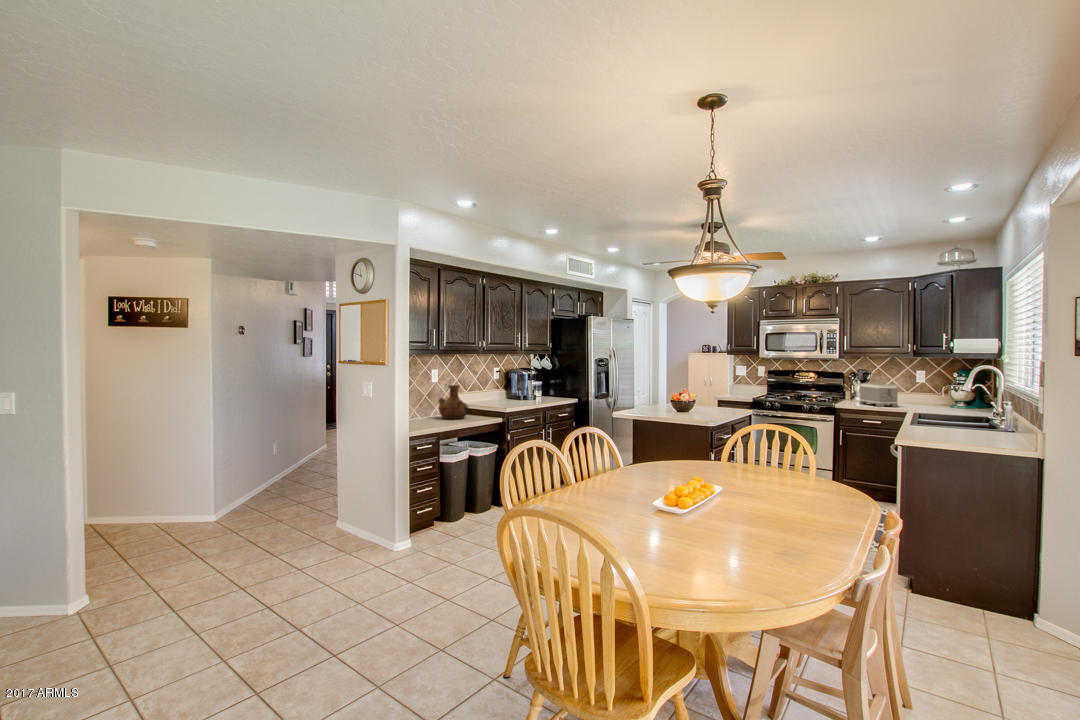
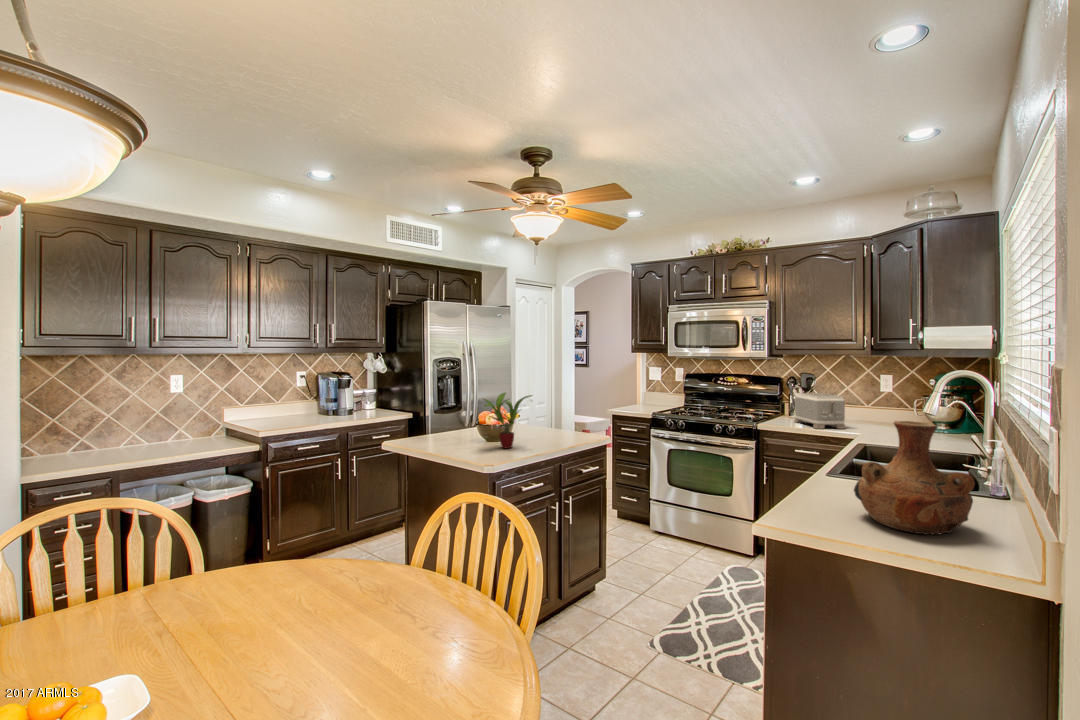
potted plant: none [684,380,720,415] -> present [484,393,532,448]
vase: present [439,385,469,419] -> present [854,421,975,535]

